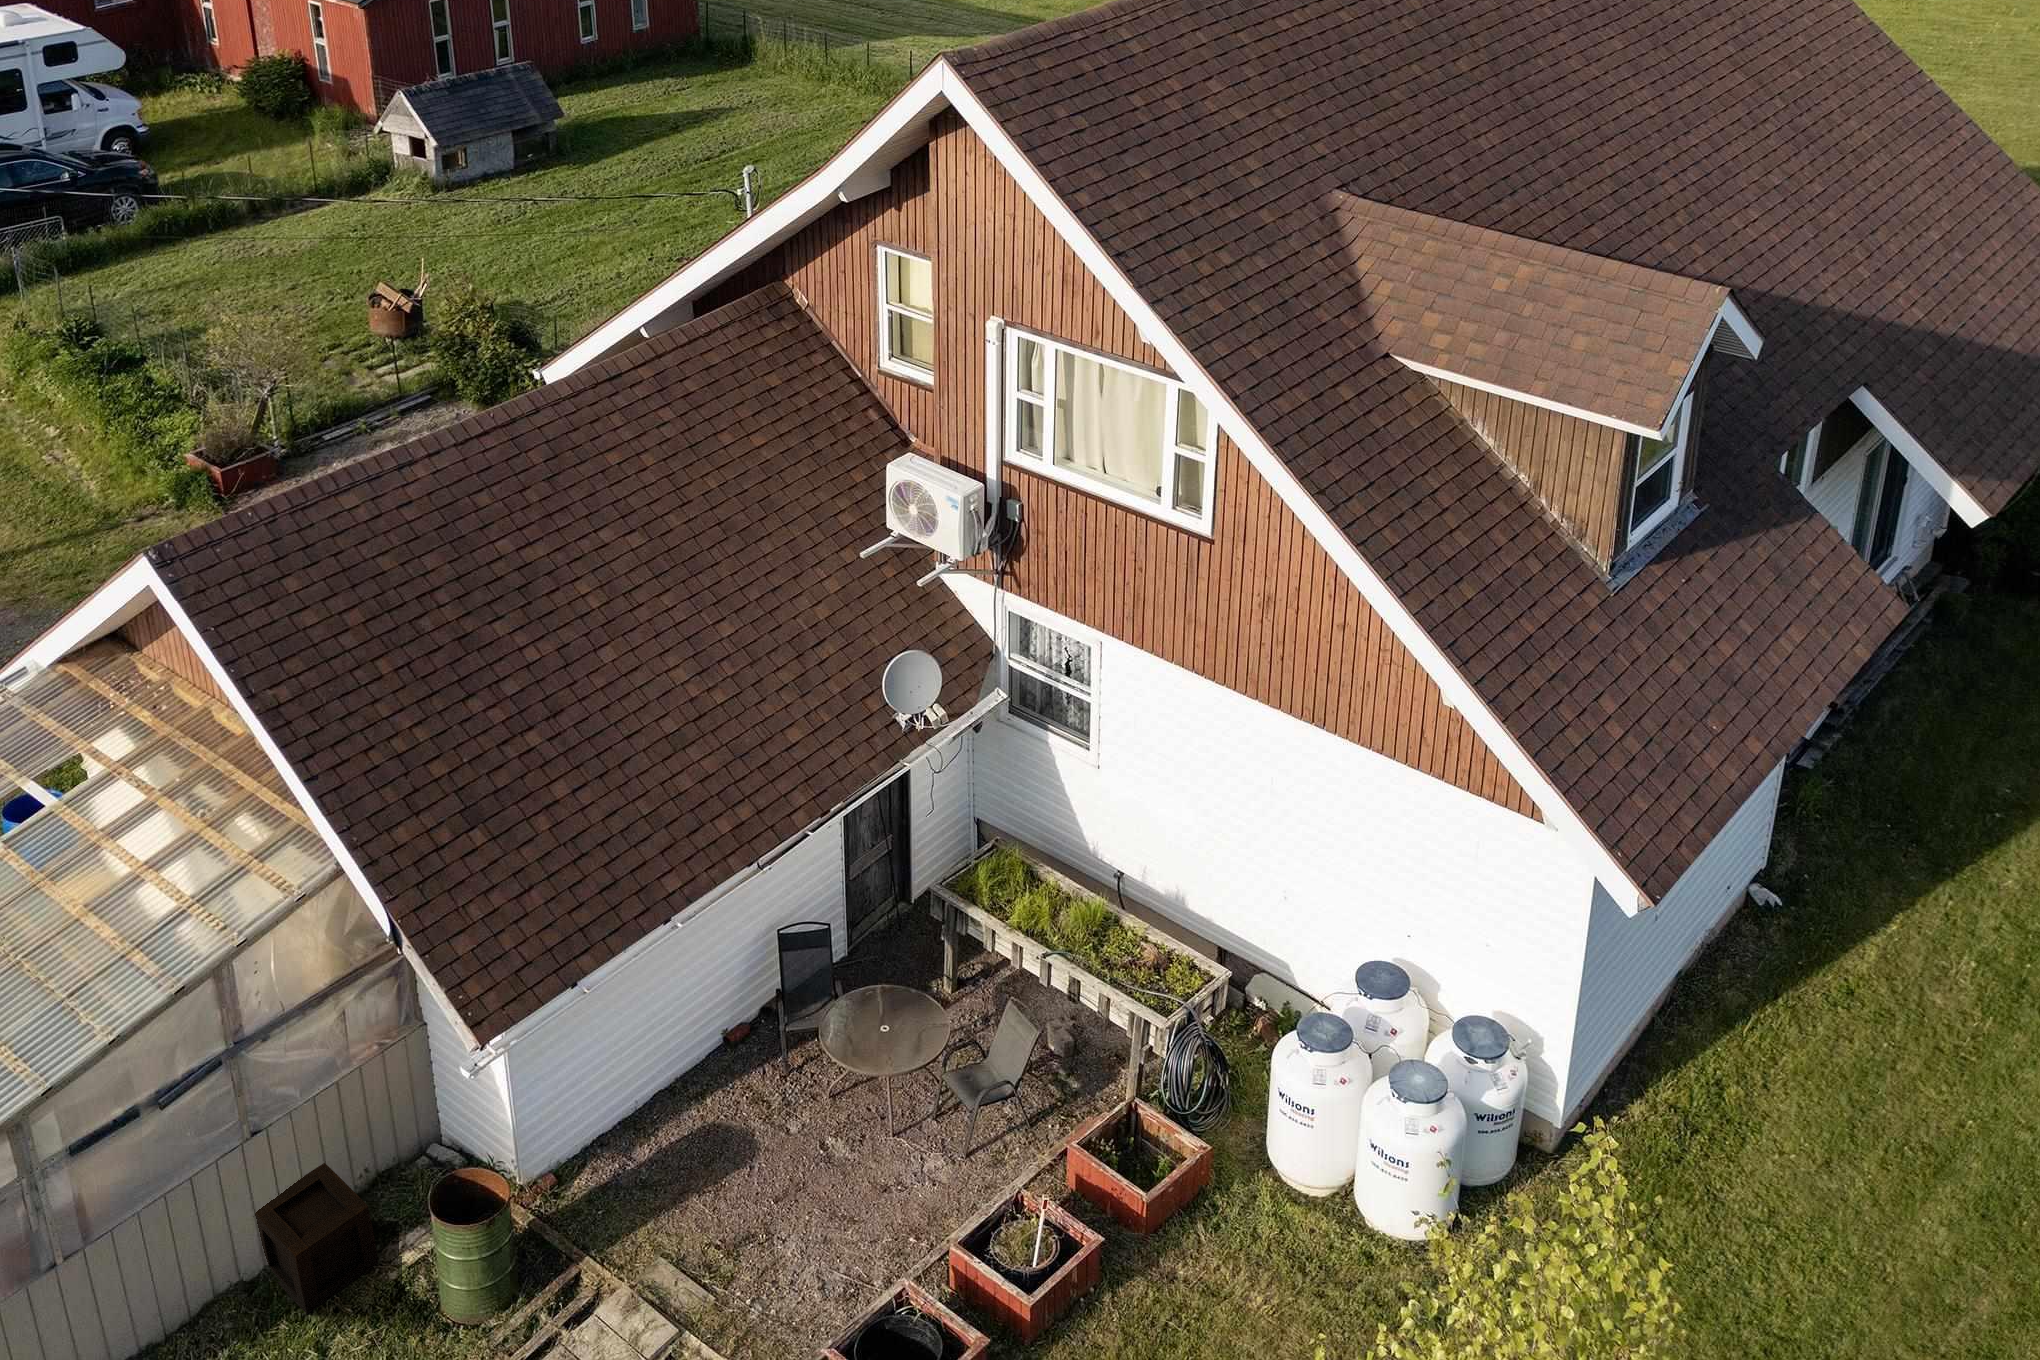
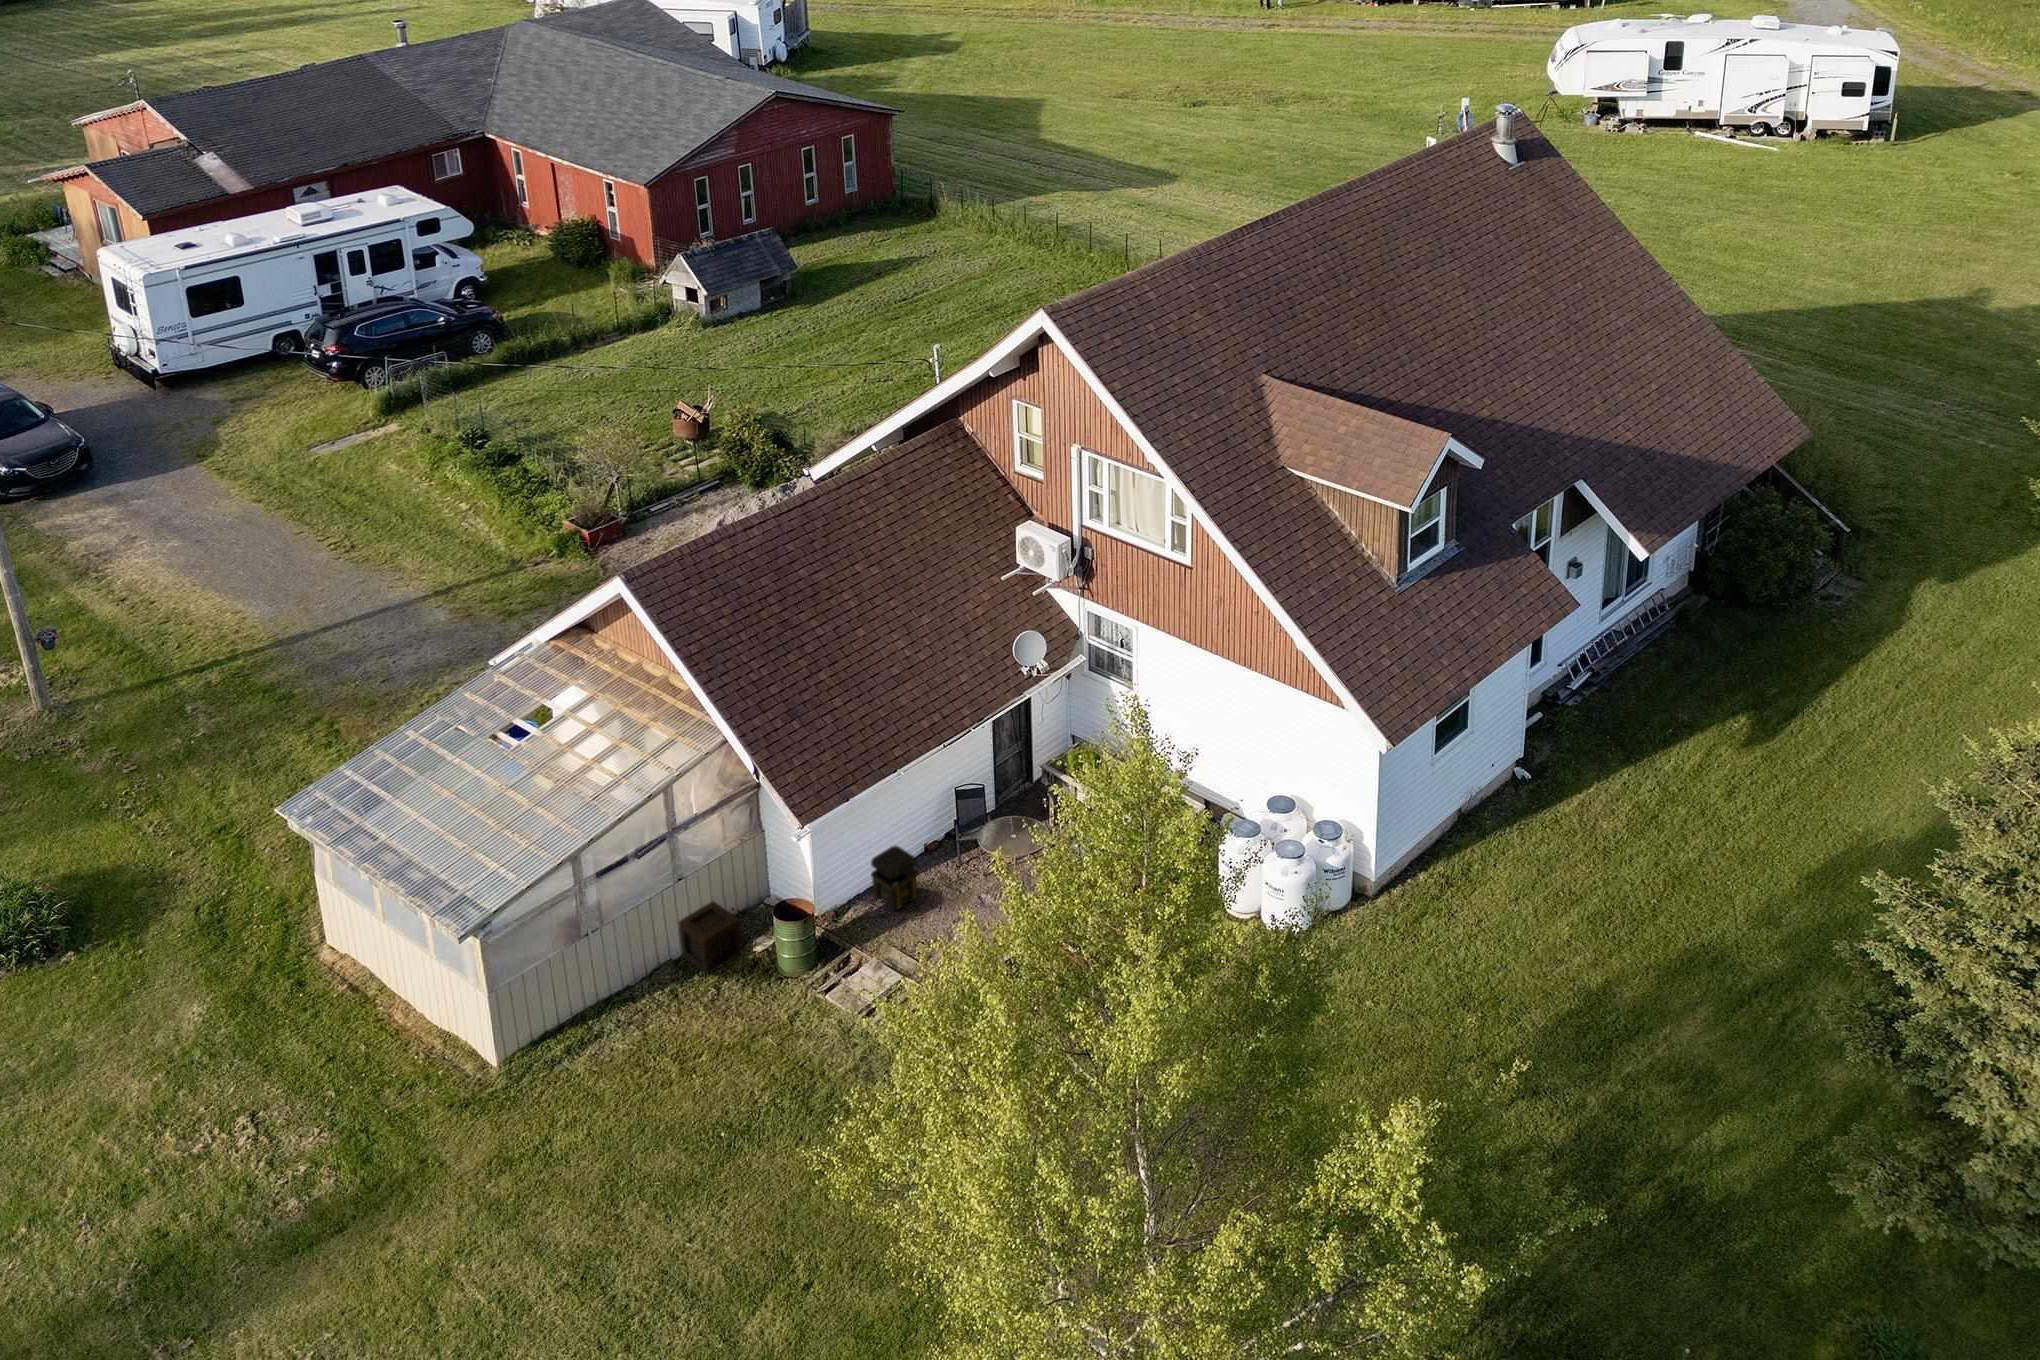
toolbox: none [622,1048,711,1174] -> present [871,846,918,911]

